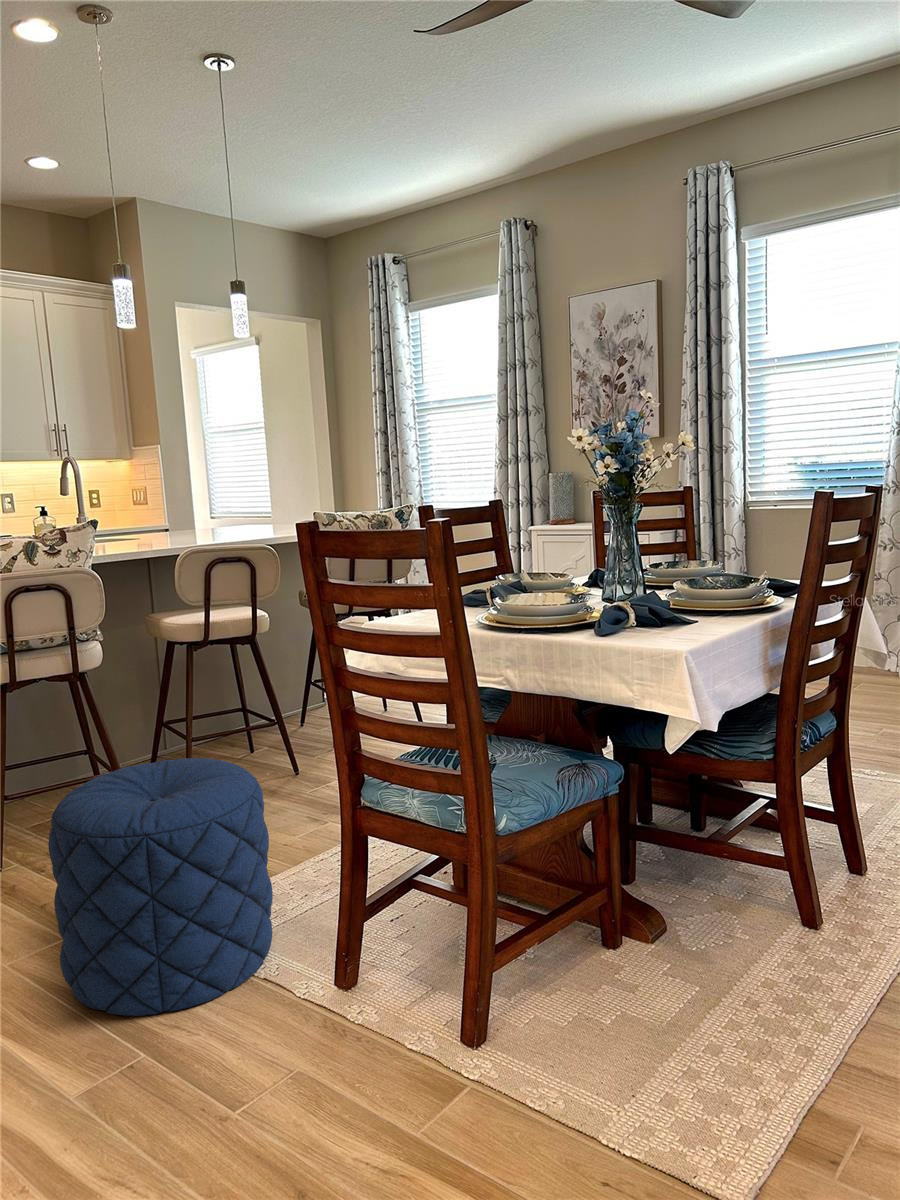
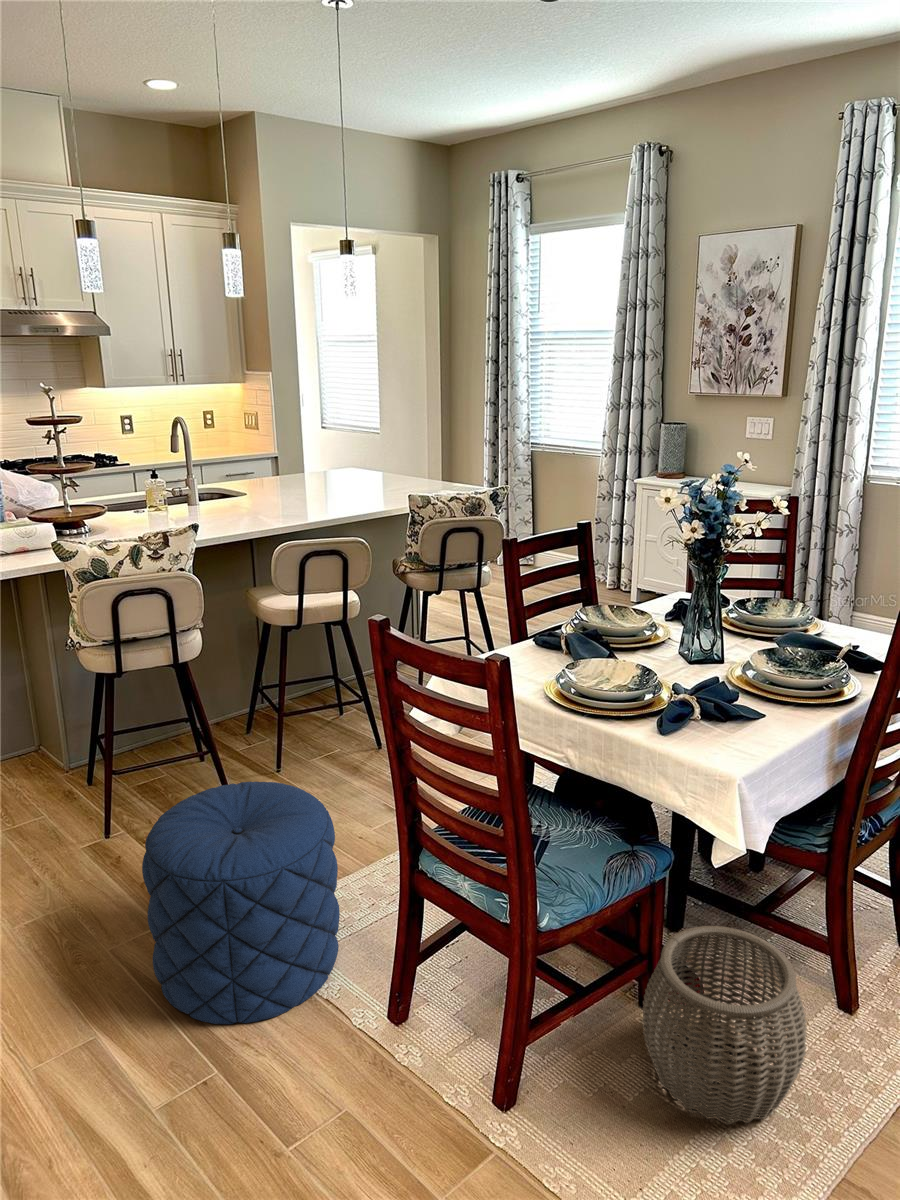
woven basket: none [609,835,782,1028] -> present [642,926,807,1124]

